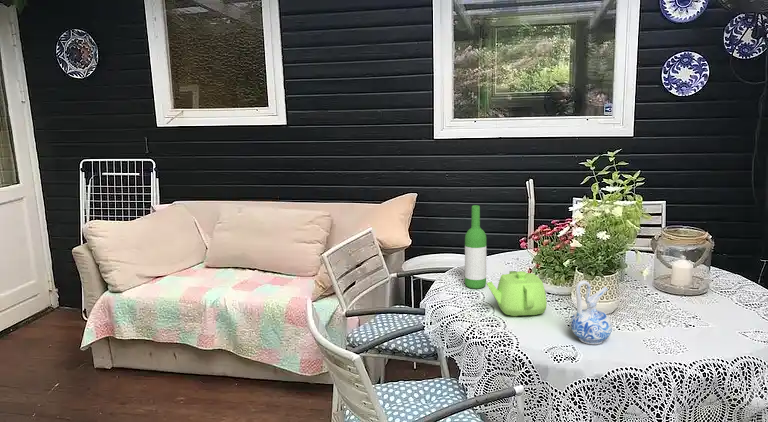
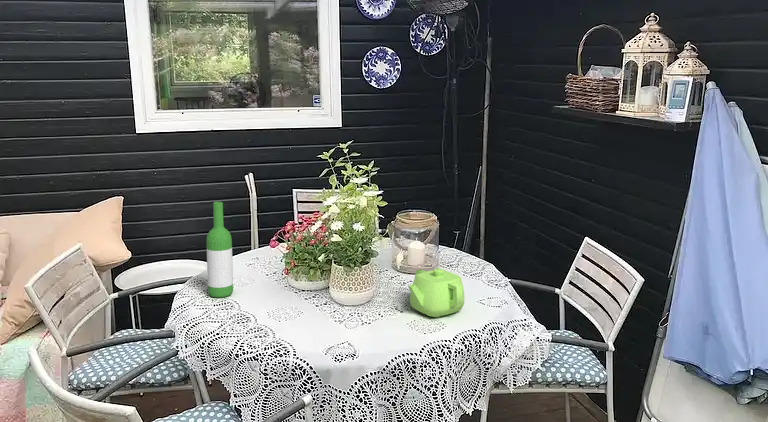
teapot: present [486,271,547,316] -> present [408,268,465,317]
ceramic pitcher: present [571,280,612,344] -> none [345,273,384,337]

